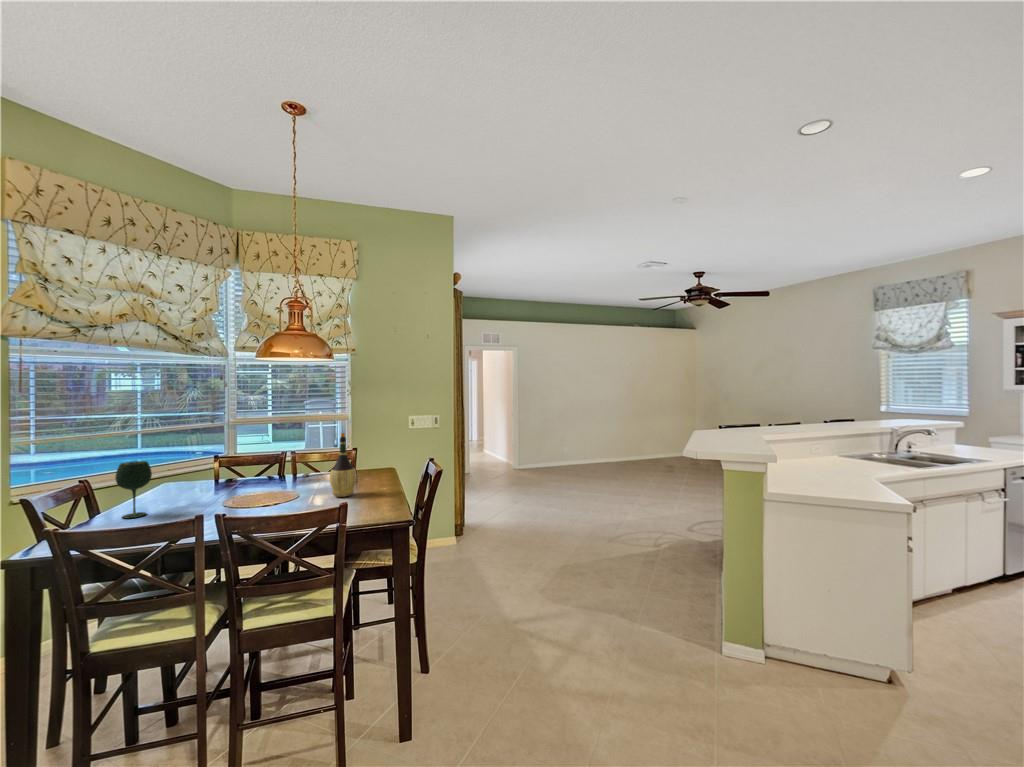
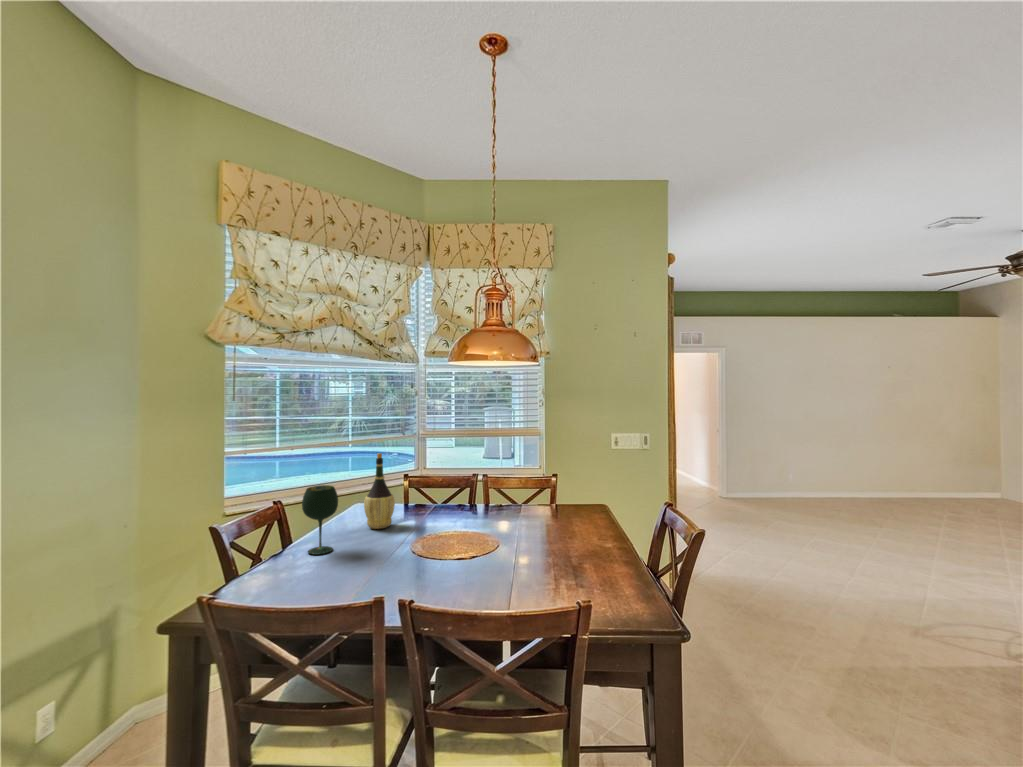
wine bottle: present [330,433,357,497] -> present [364,453,395,529]

